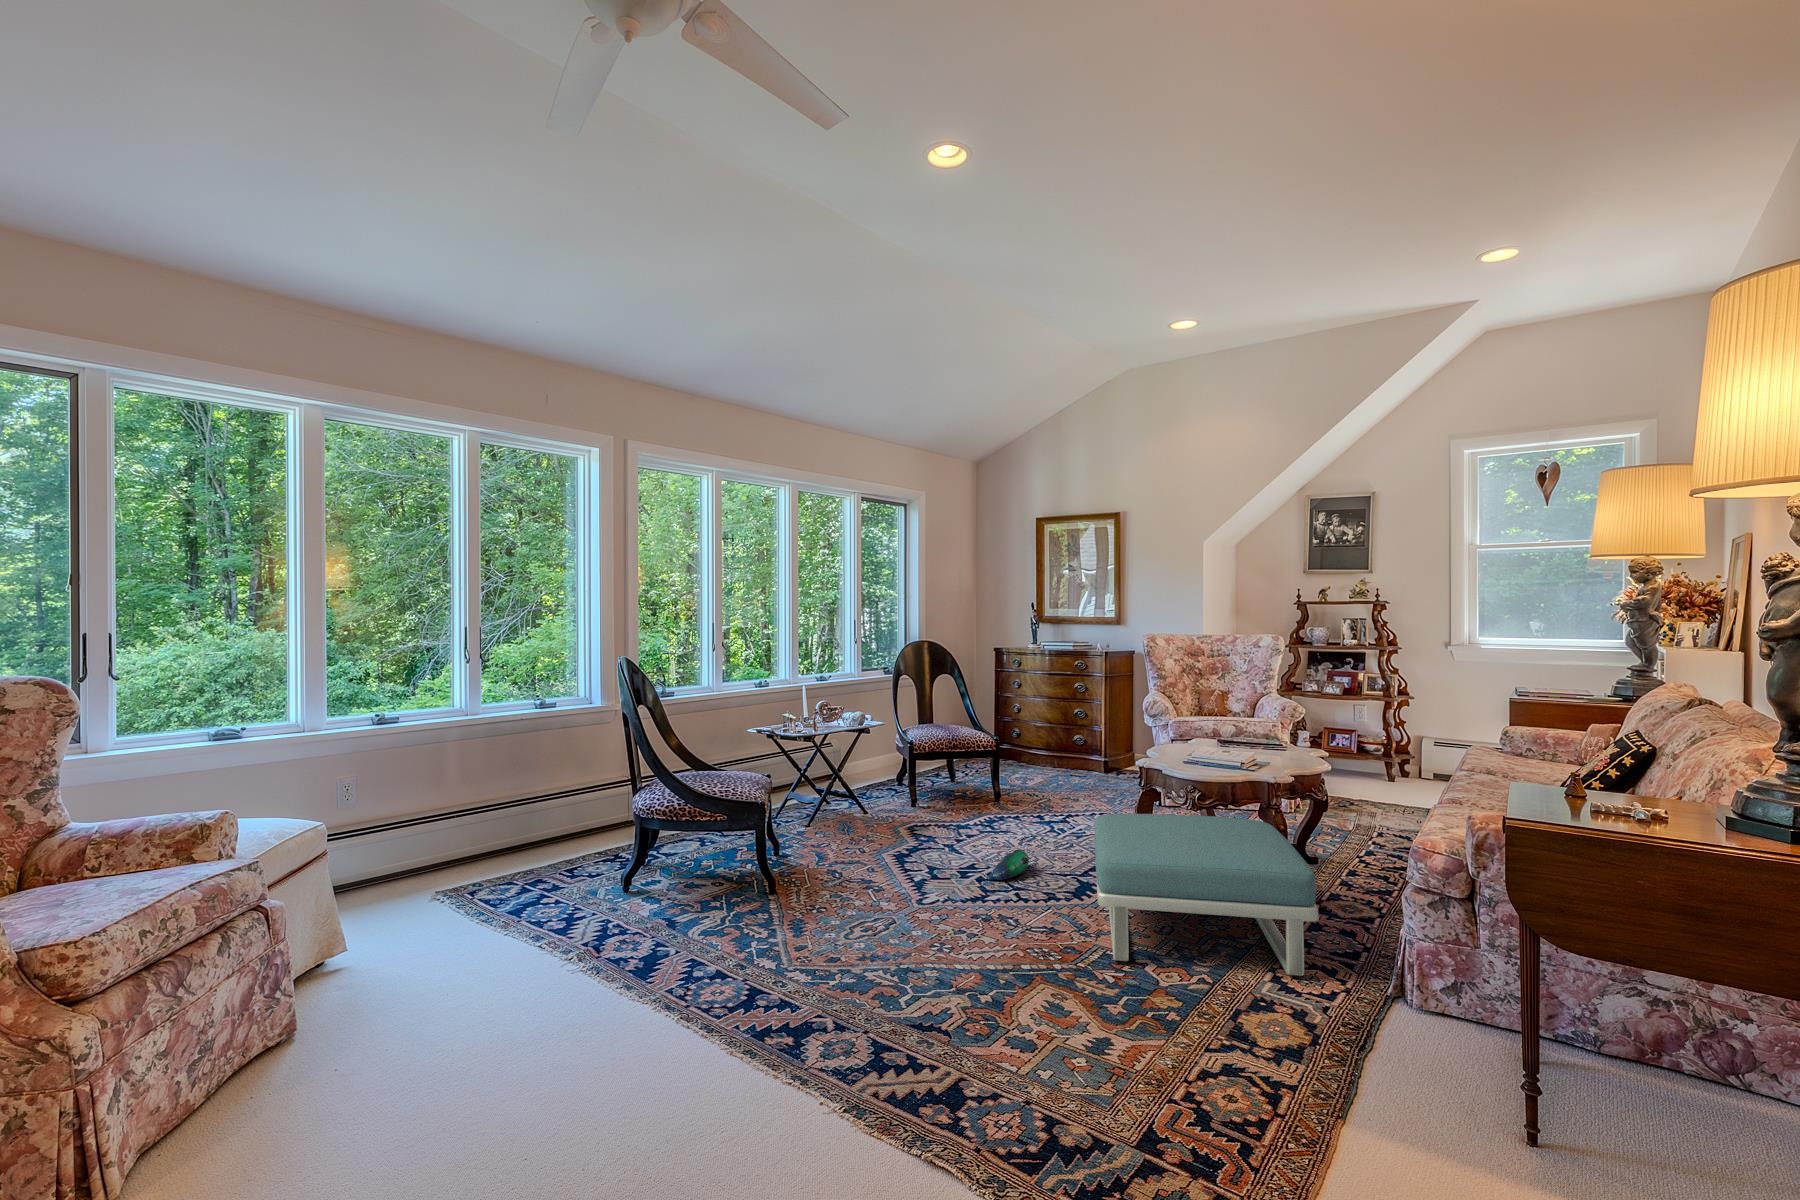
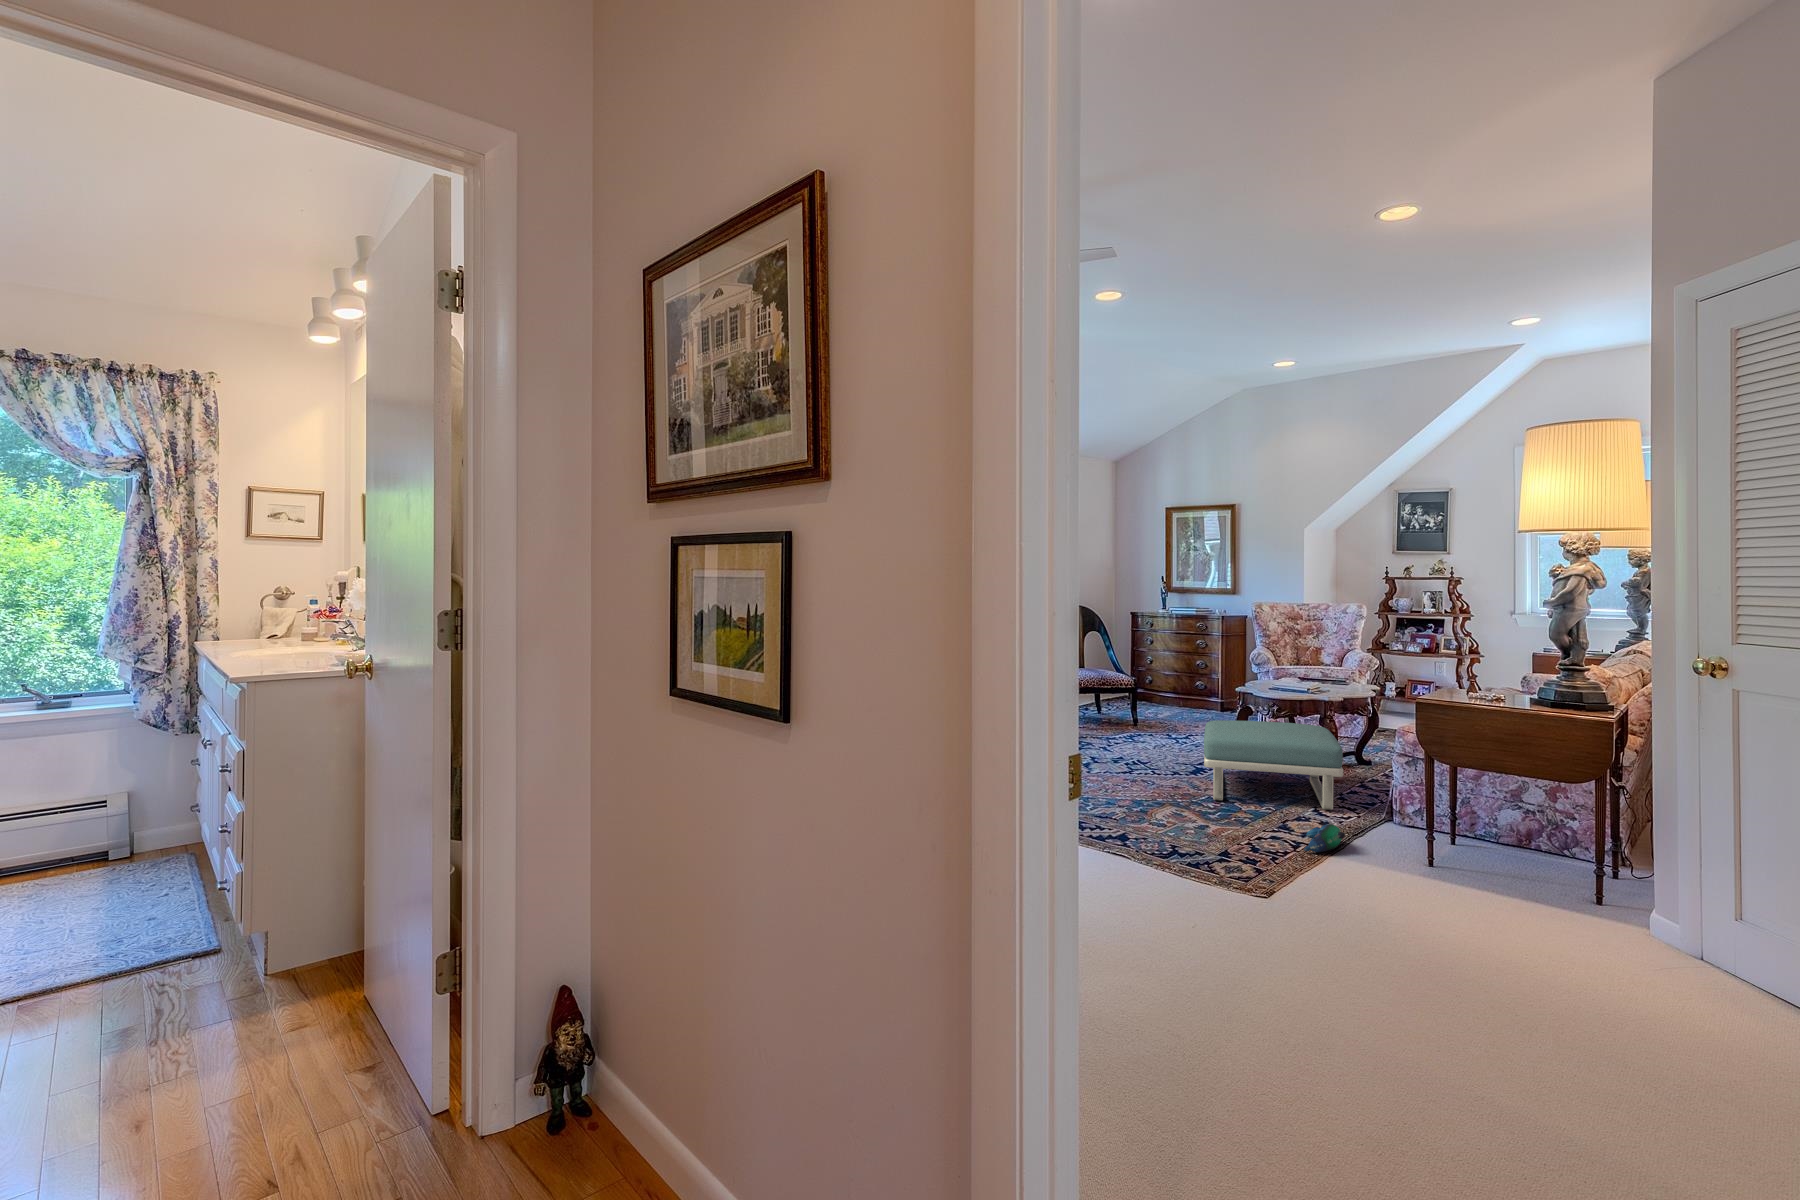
plush toy: present [987,849,1029,880] -> present [1304,824,1345,853]

